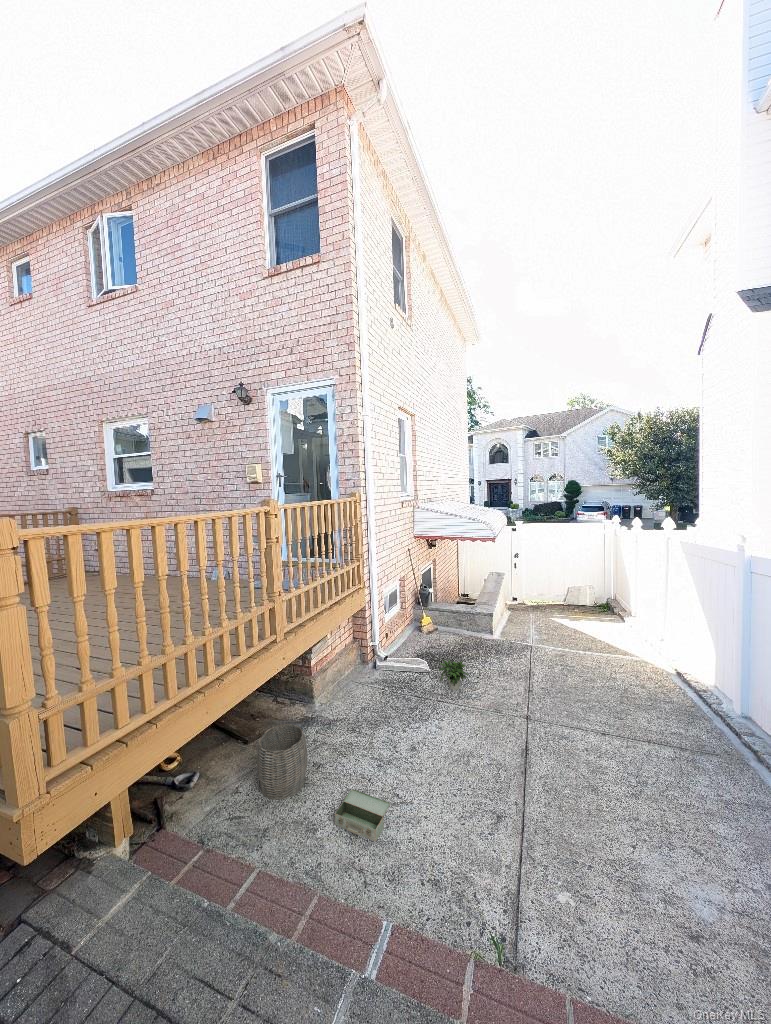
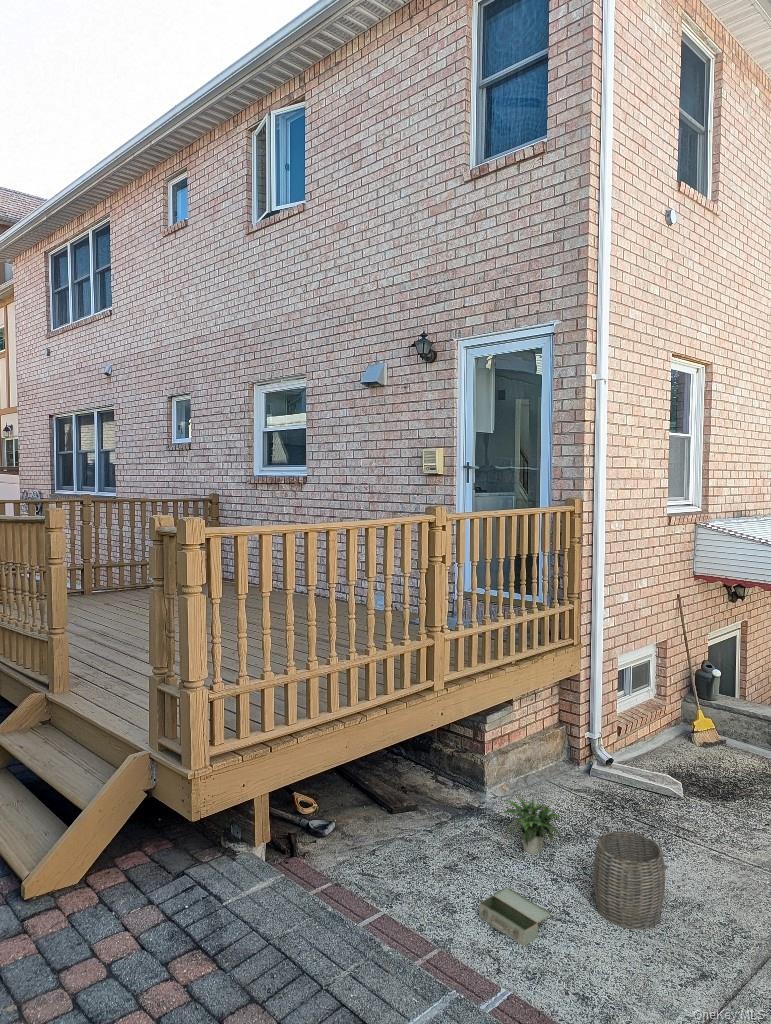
potted plant: present [439,660,471,690] -> present [504,797,561,854]
woven basket: present [257,724,307,800] -> present [593,831,665,930]

